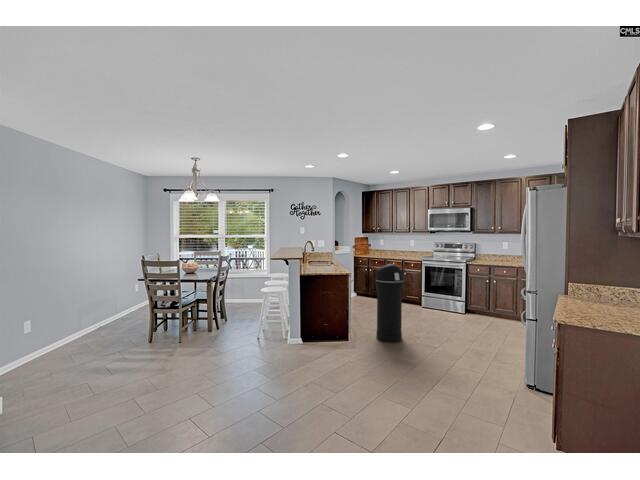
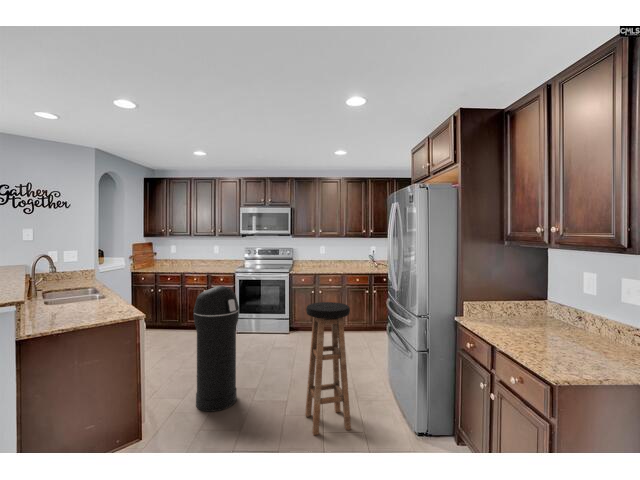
bar stool: none [441,280,475,373] -> present [305,302,351,435]

